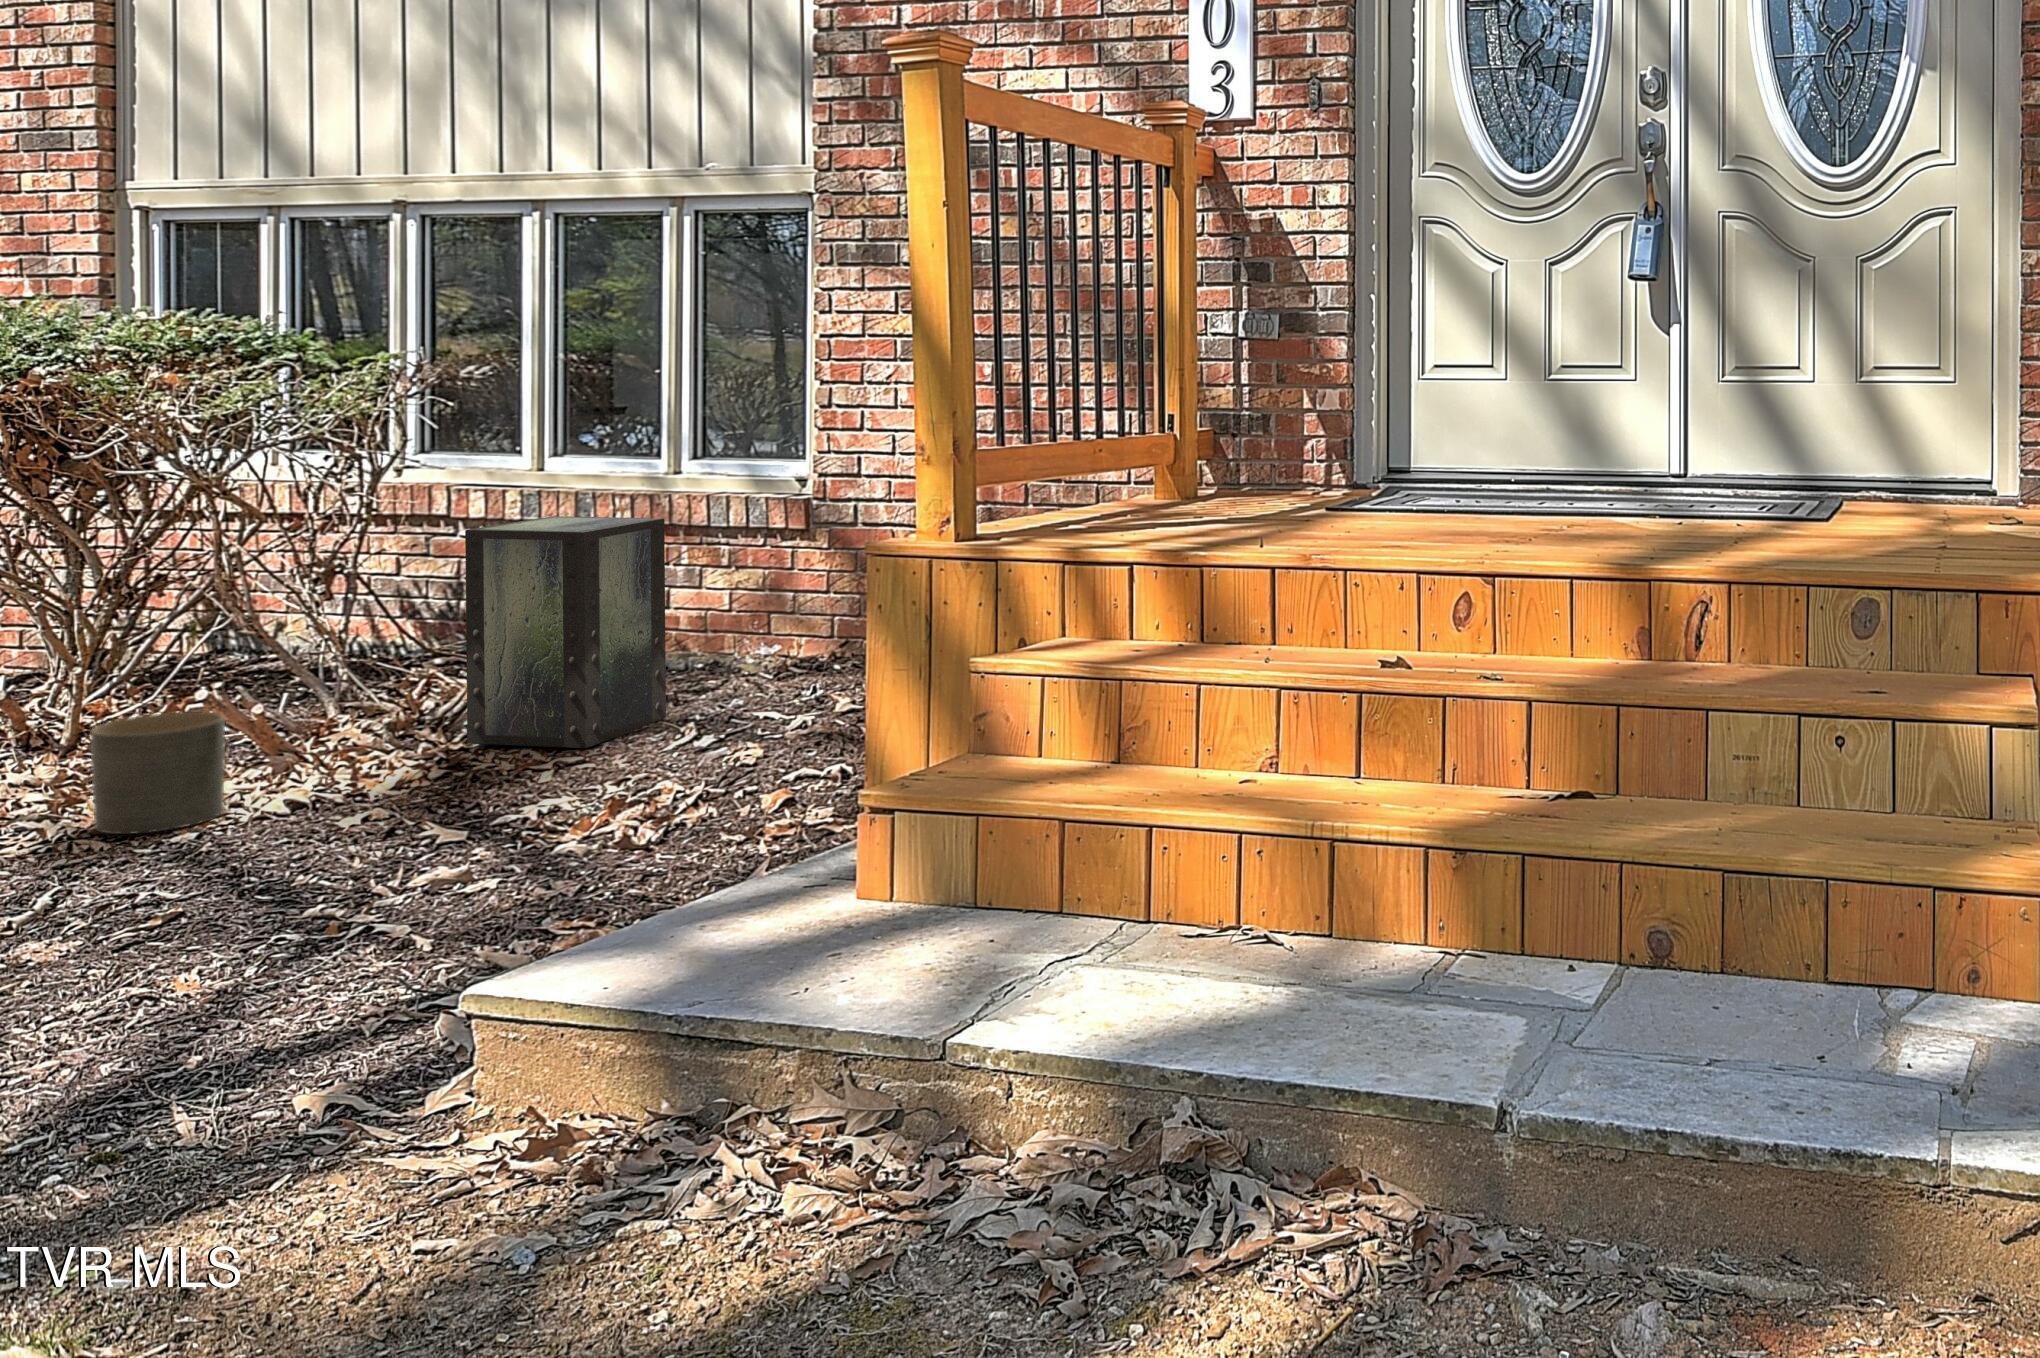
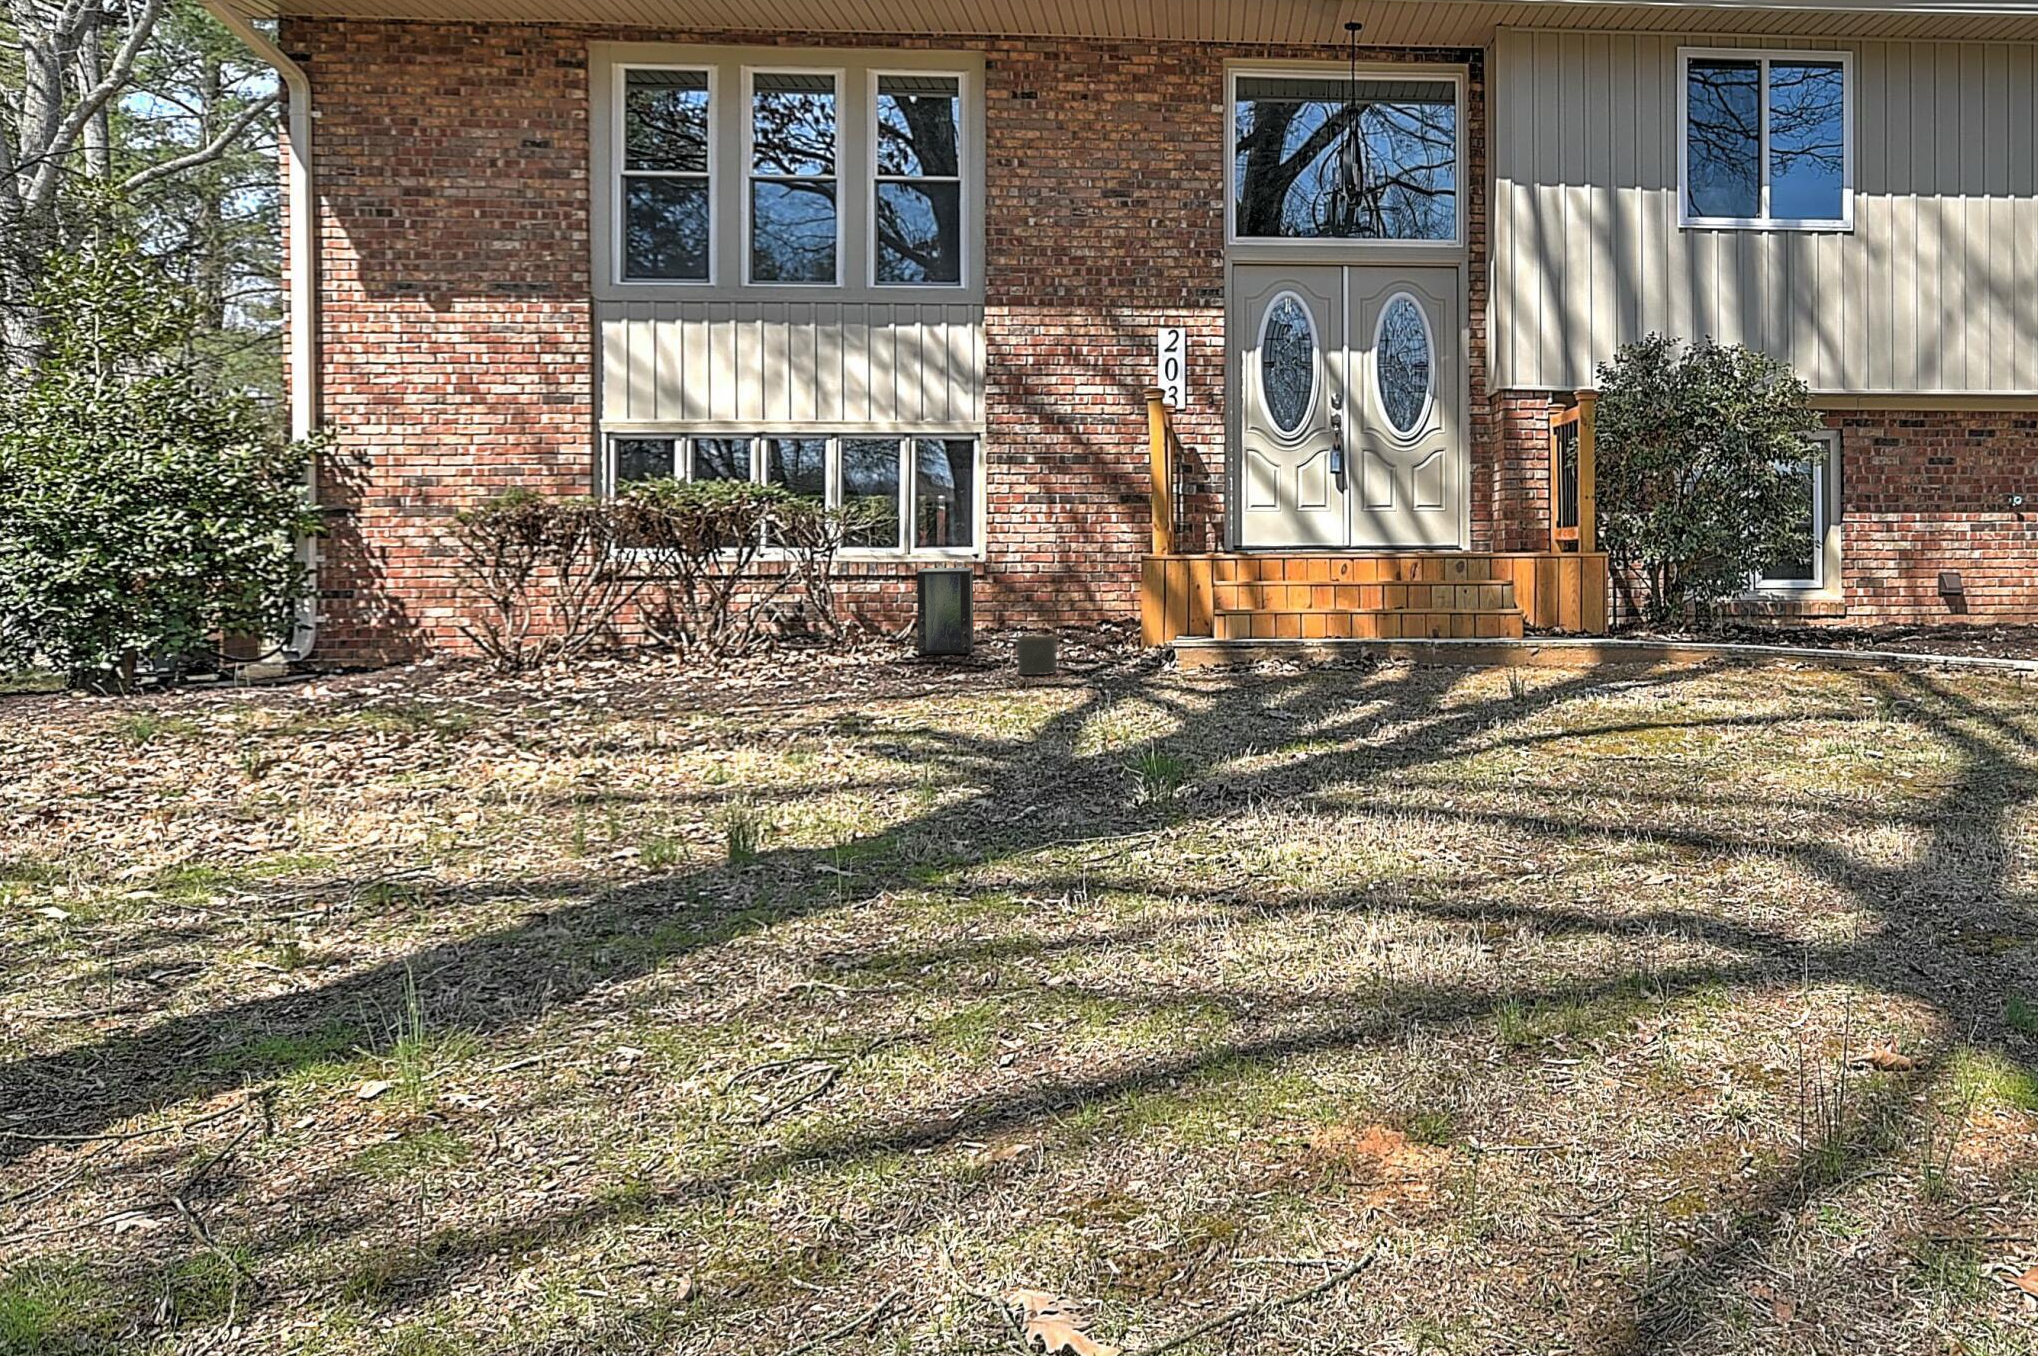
planter: present [91,712,225,834] -> present [1016,635,1057,675]

